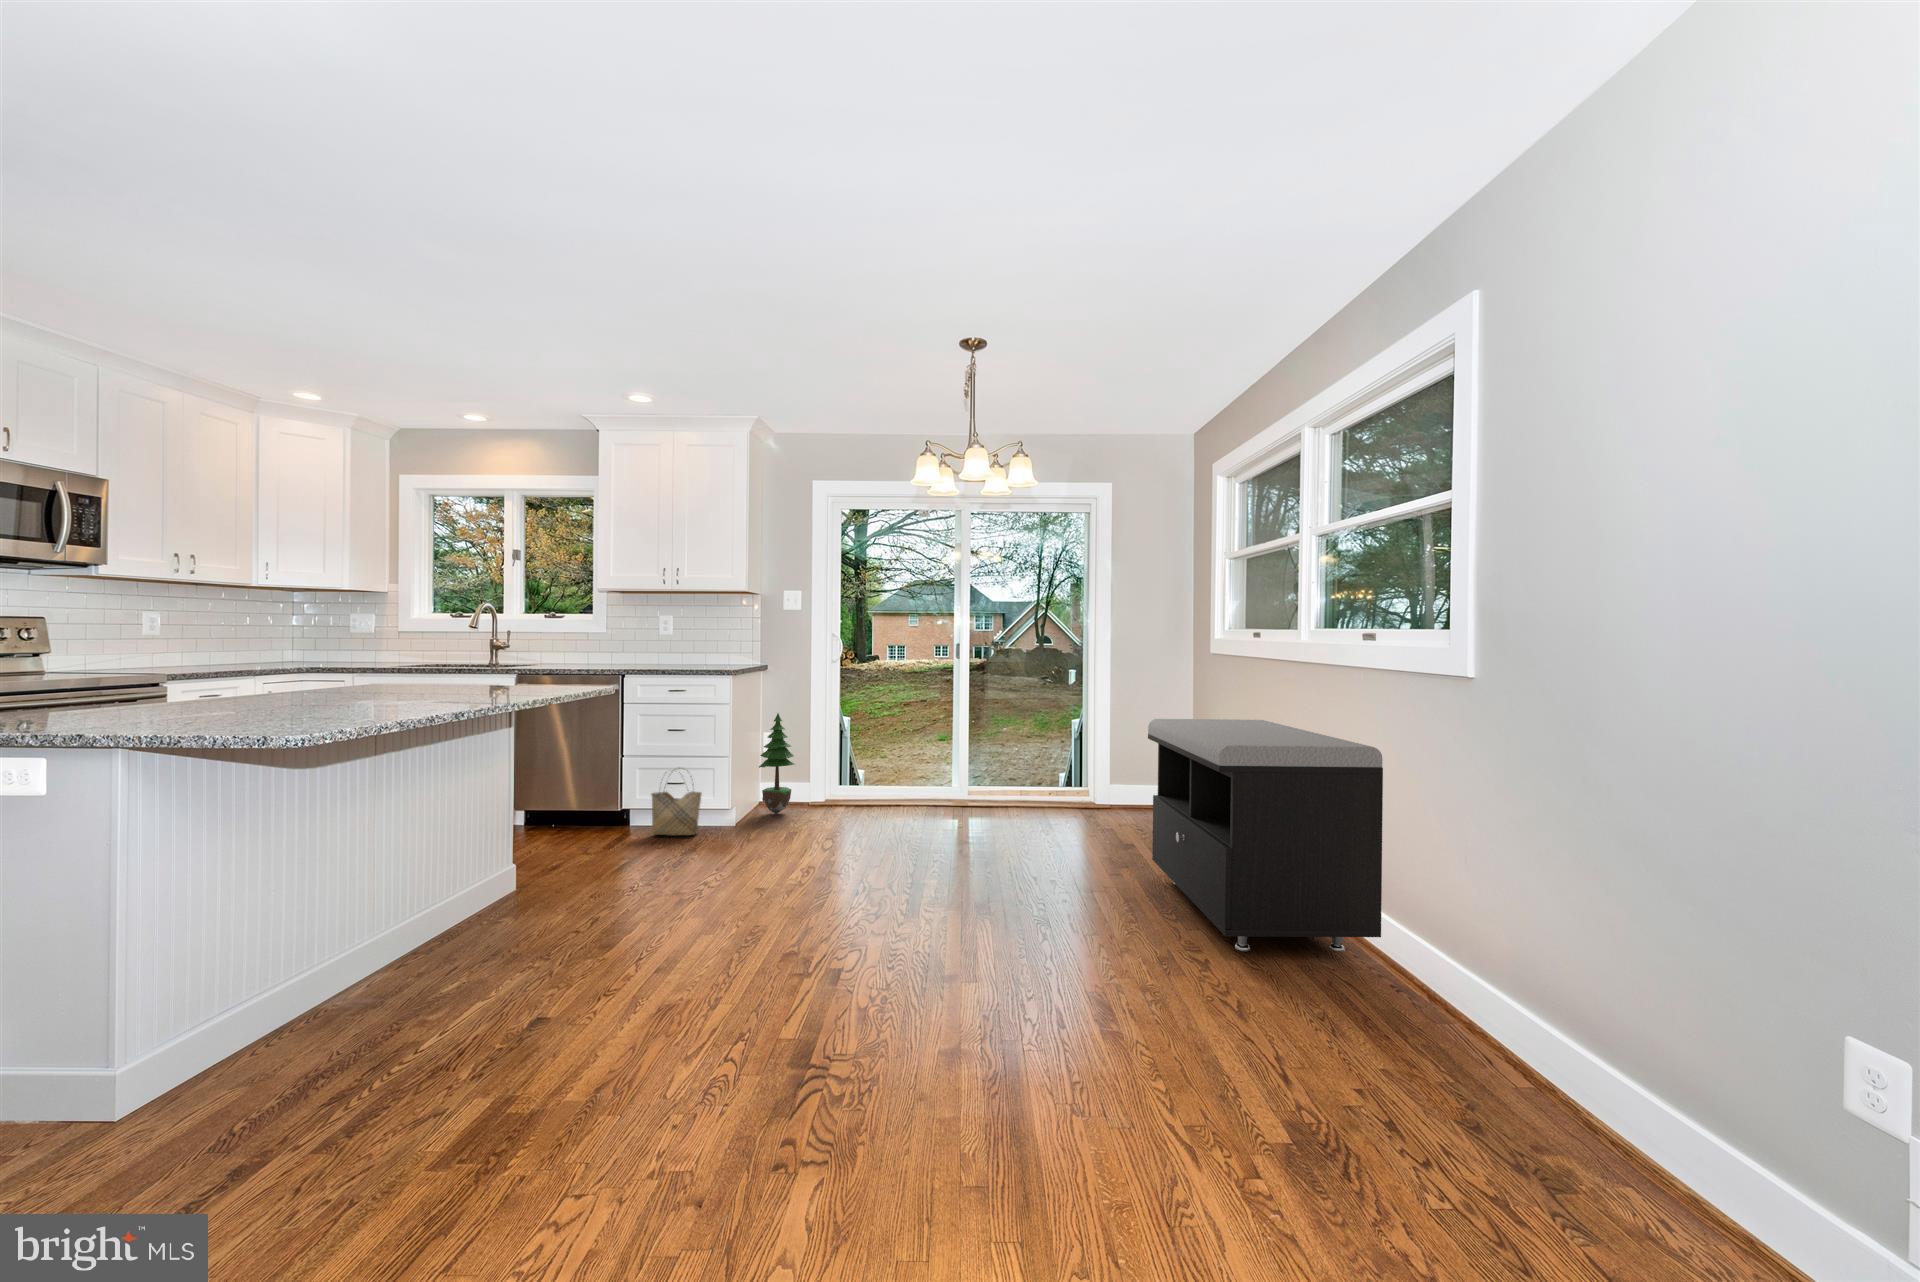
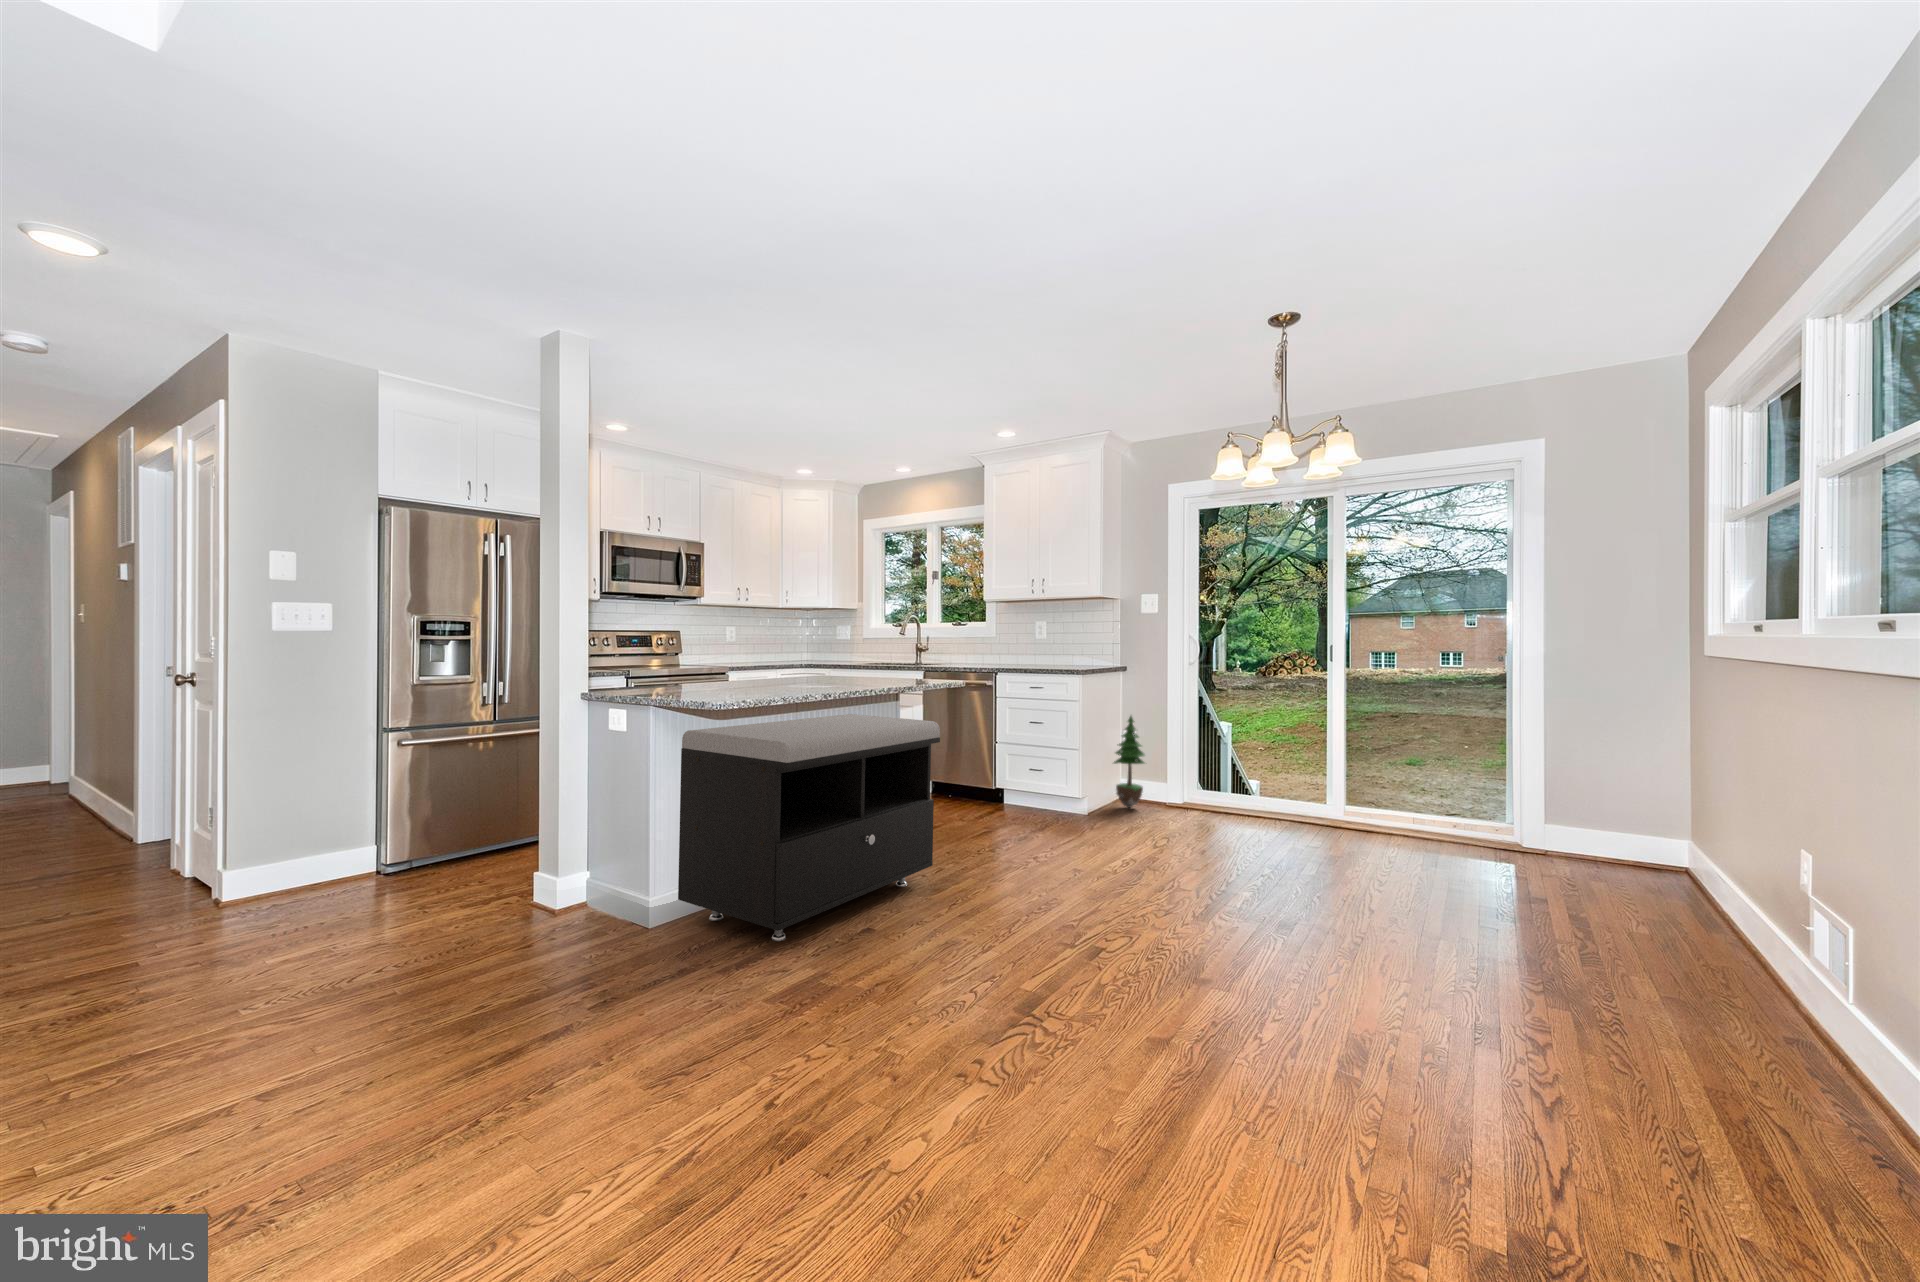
storage bench: present [1148,719,1383,952] -> present [678,714,940,941]
woven basket: present [651,787,702,836] -> none [1015,756,1056,816]

